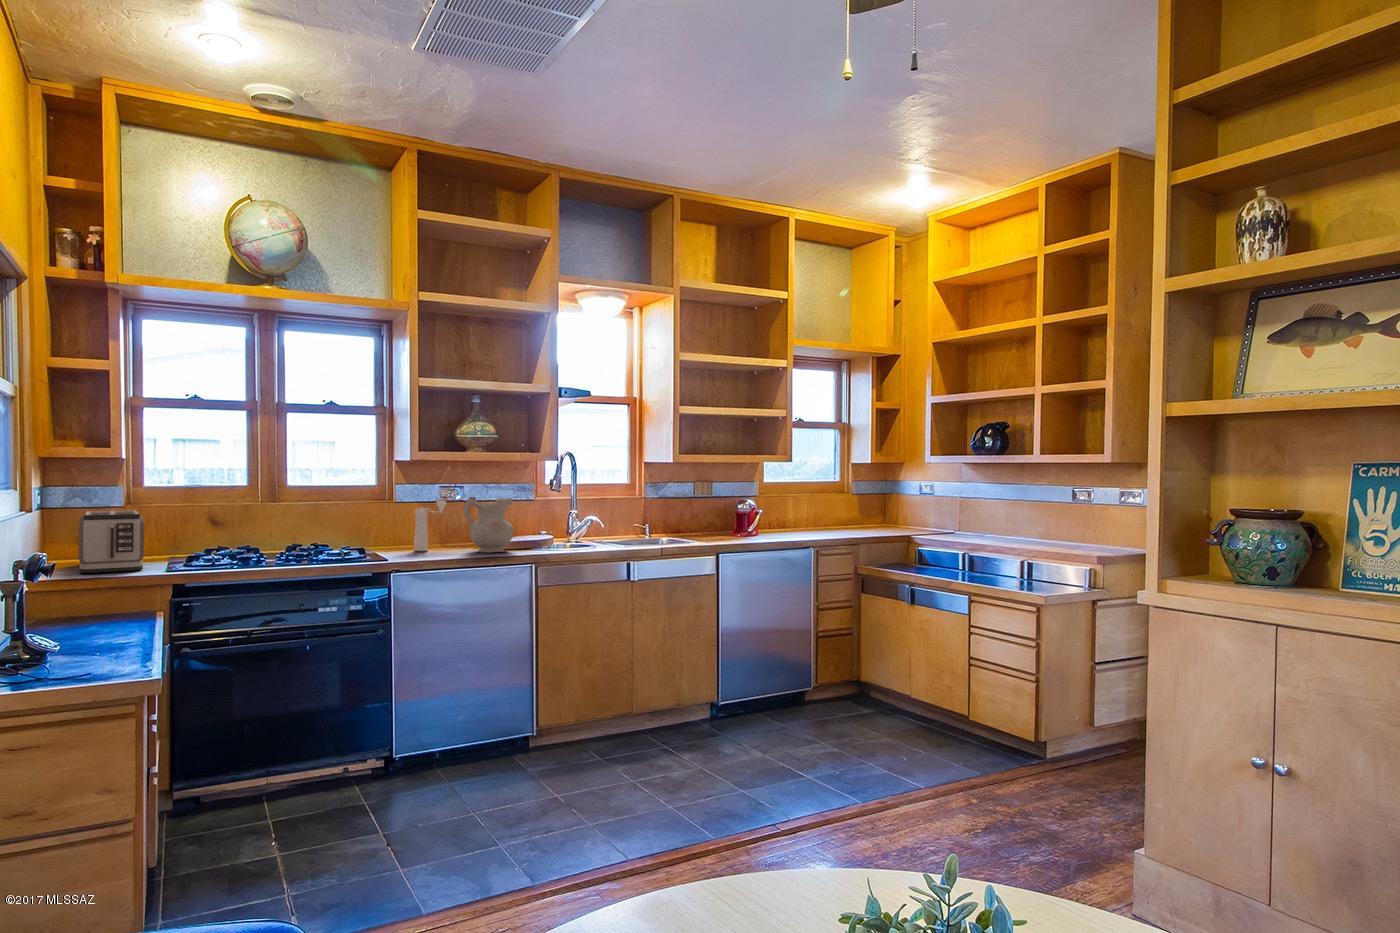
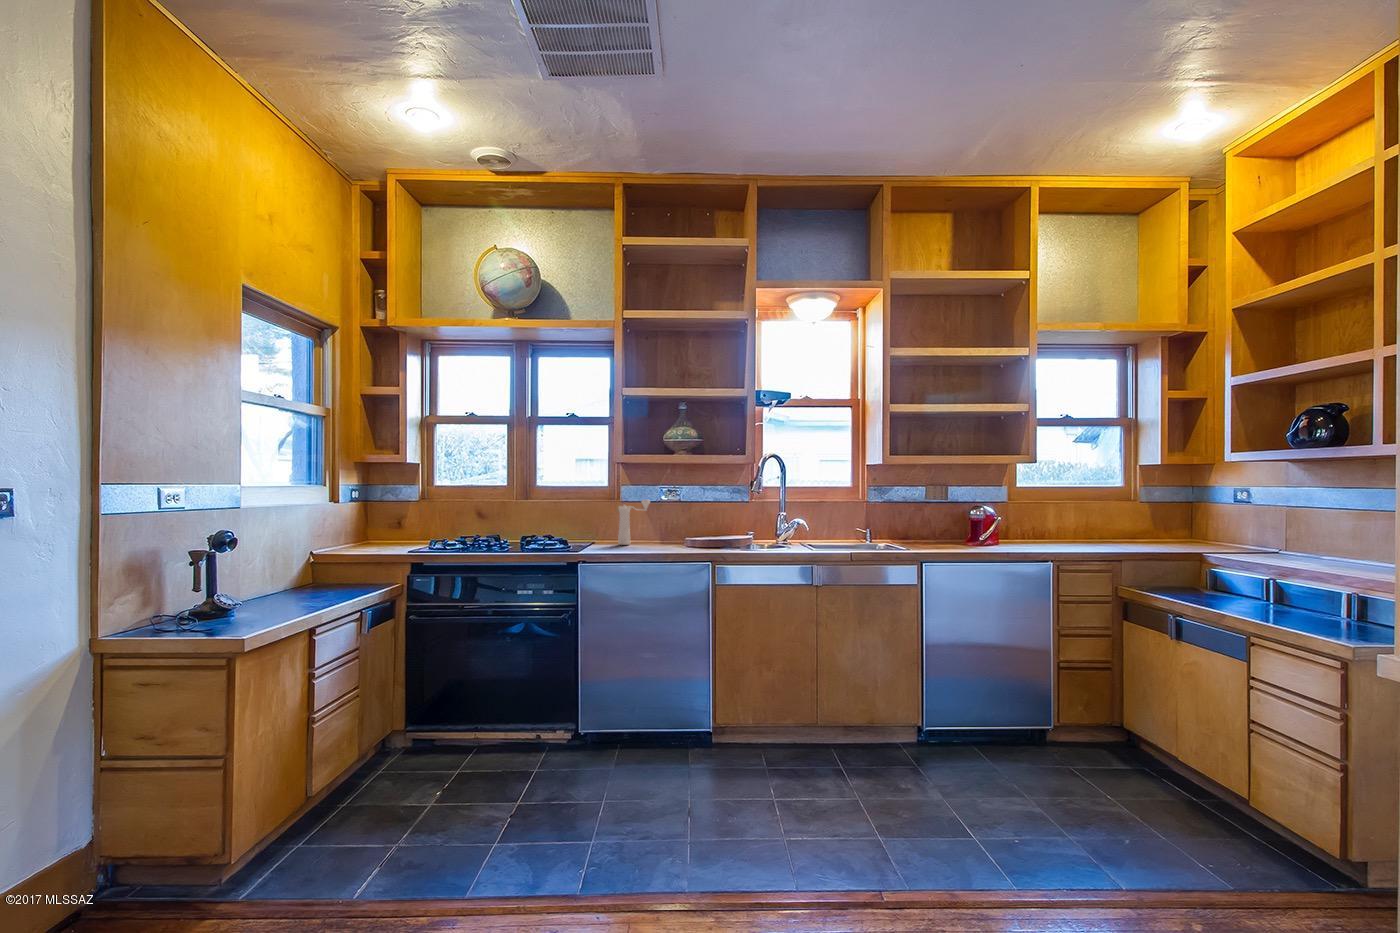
ceramic pitcher: present [464,497,513,553] -> none [655,496,701,549]
toaster: present [78,510,144,573] -> none [357,502,418,548]

